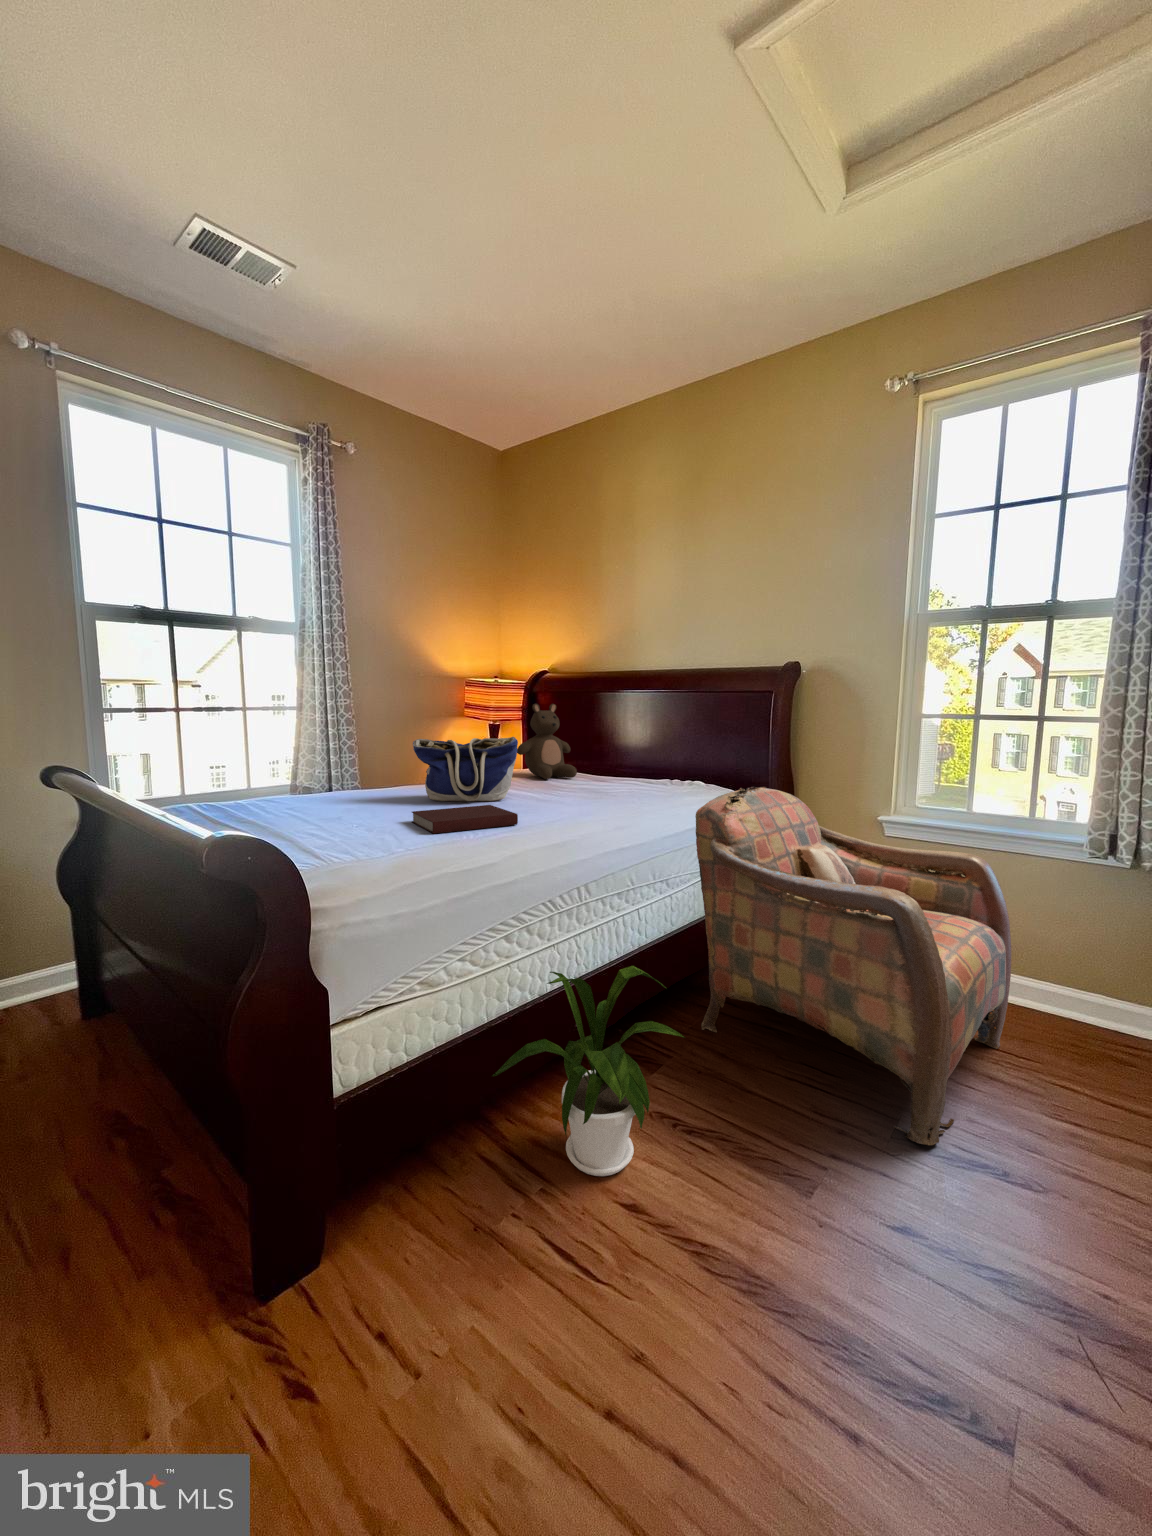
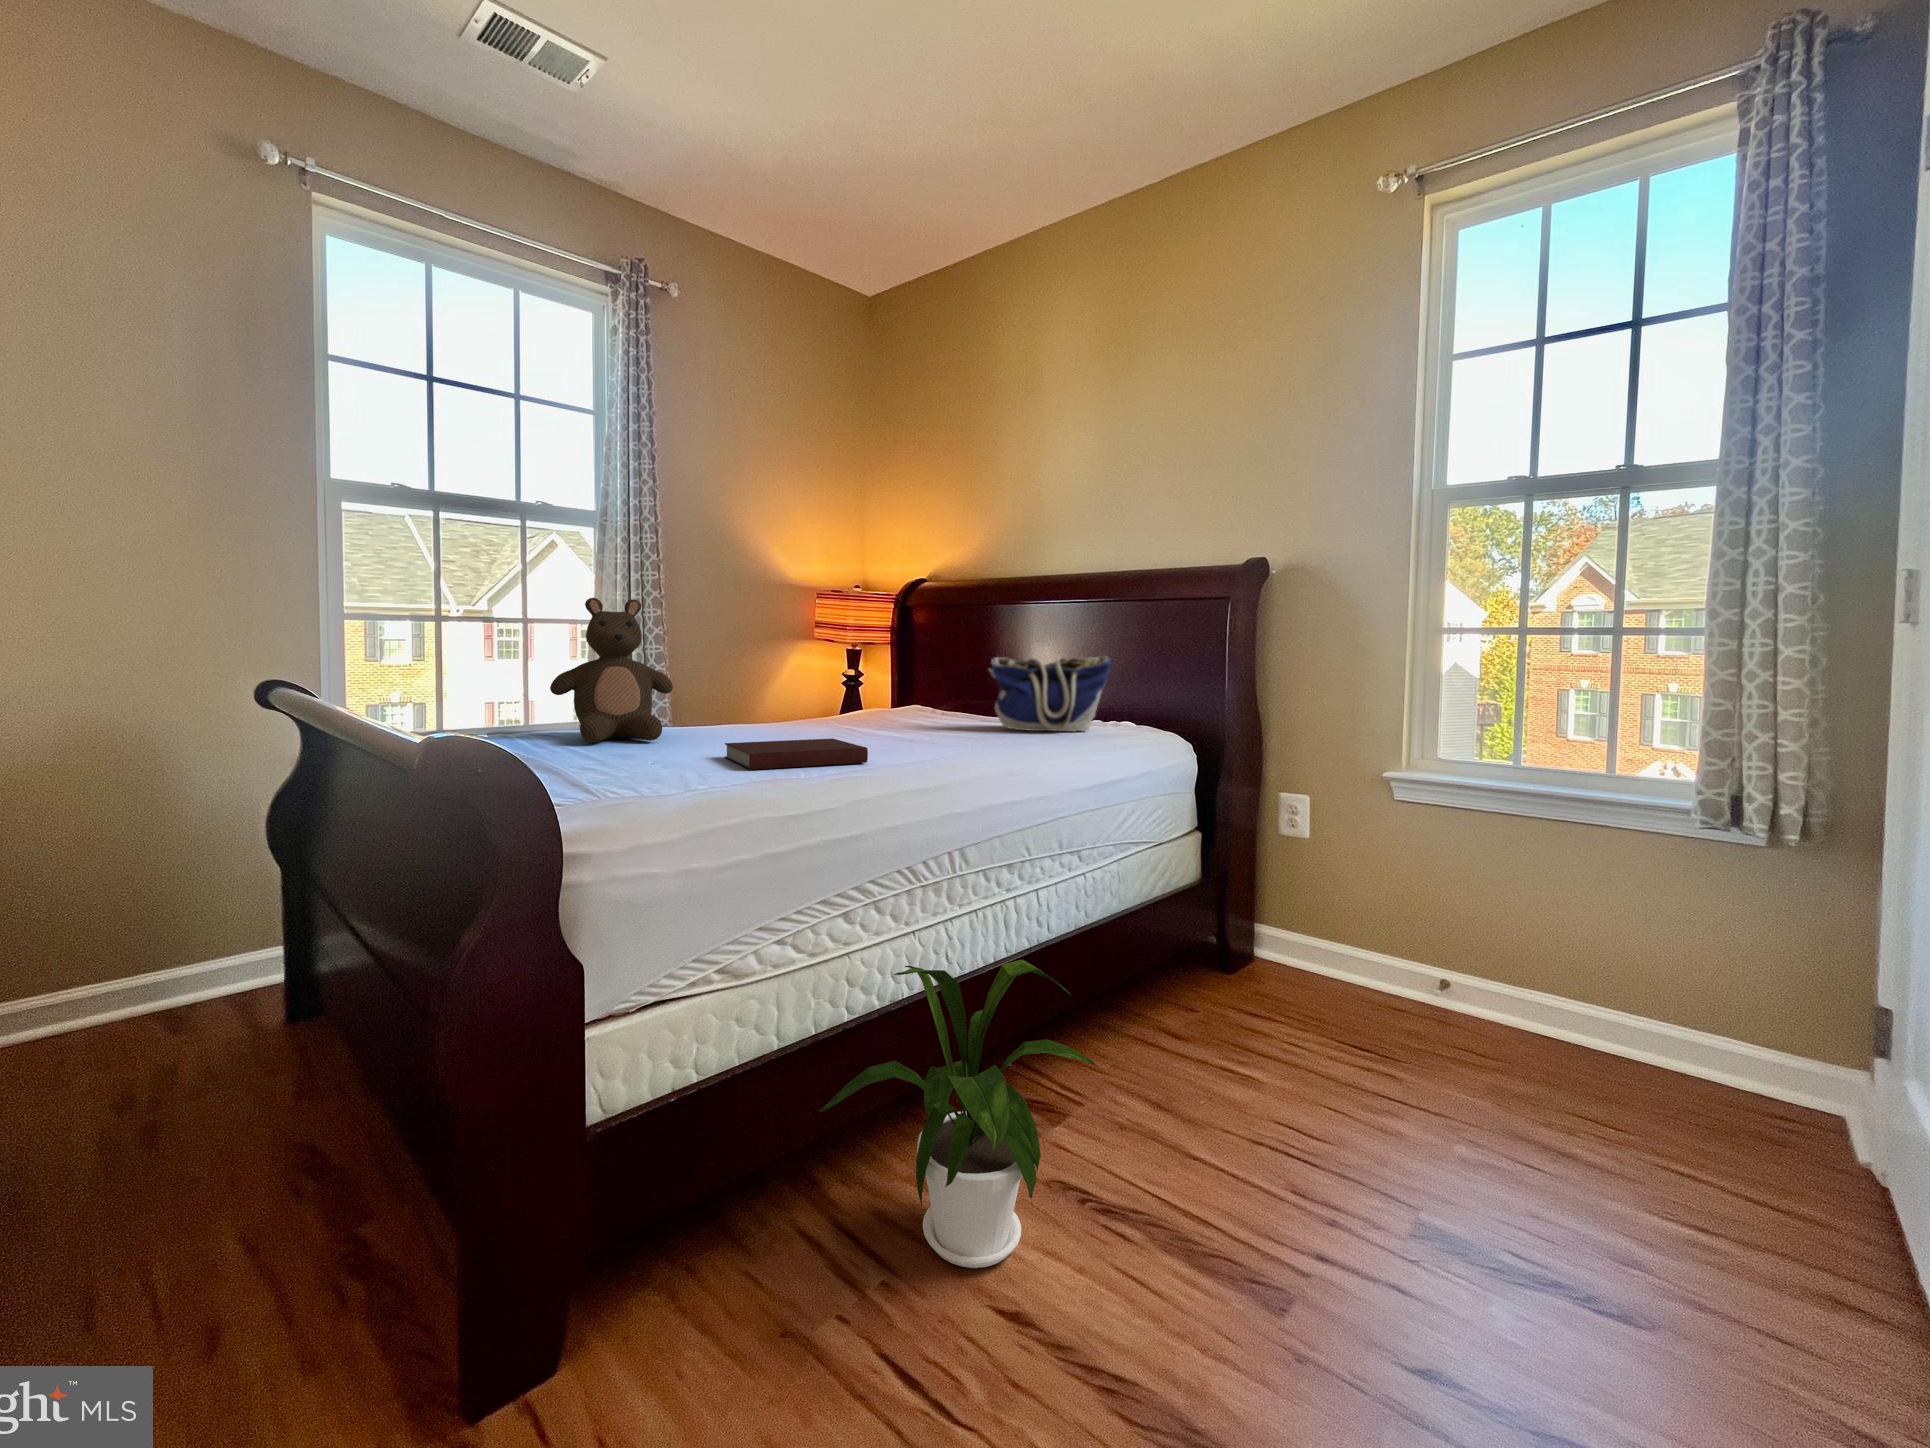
stuffed bear: present [517,704,577,779] -> present [550,598,673,743]
tote bag: present [413,737,518,801] -> present [989,656,1111,731]
armchair: present [695,787,1011,1145] -> none [1118,724,1587,1248]

